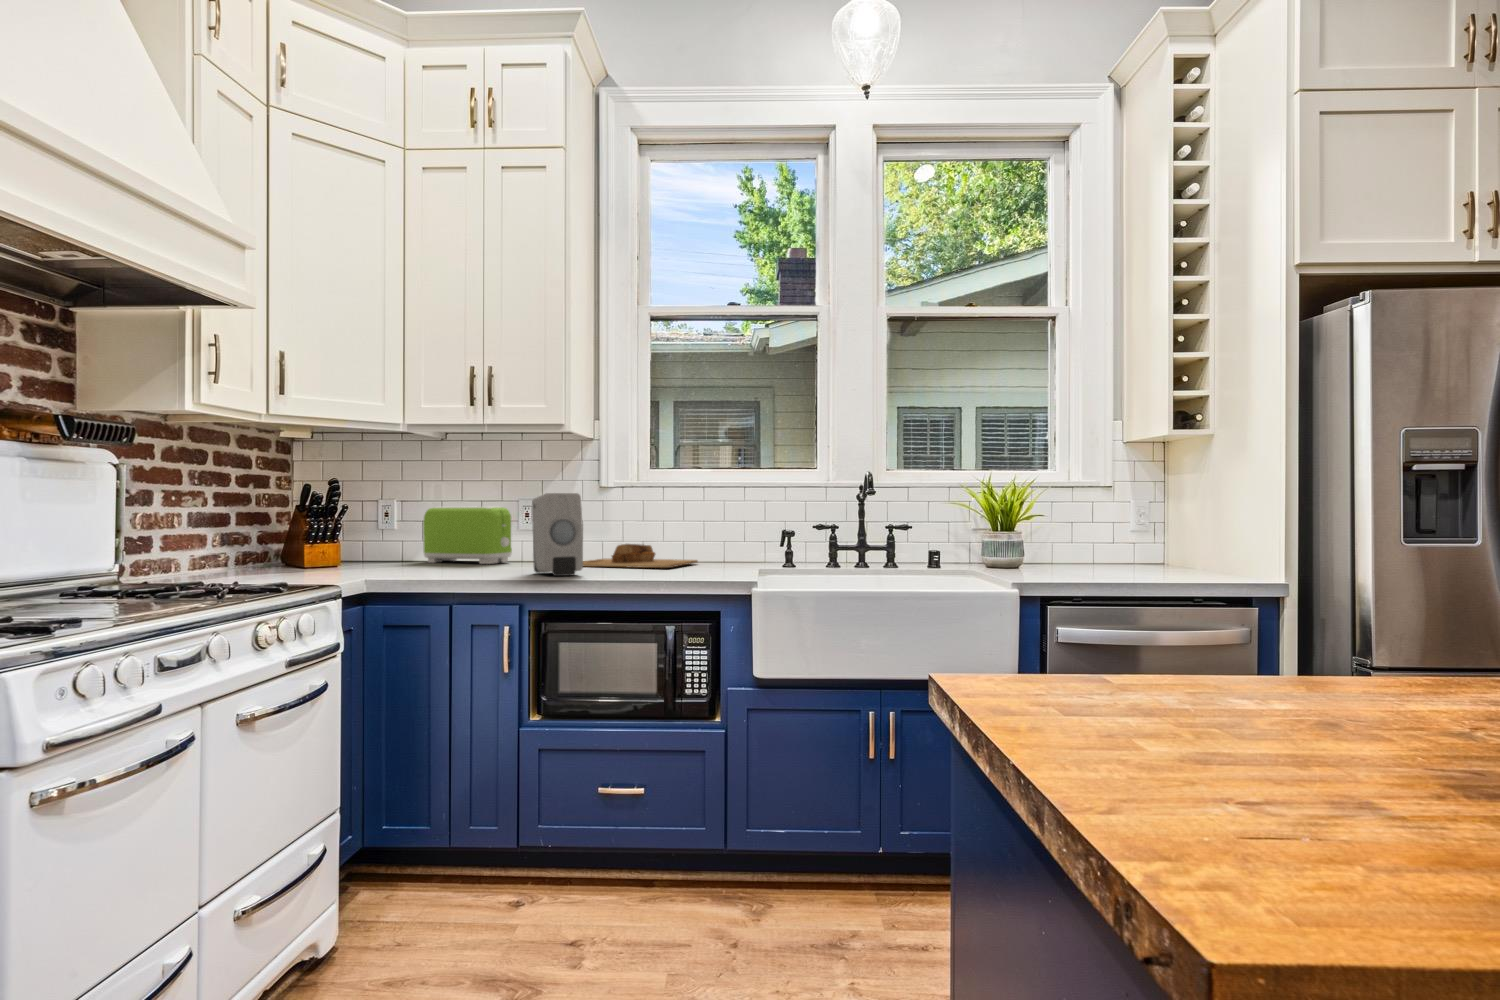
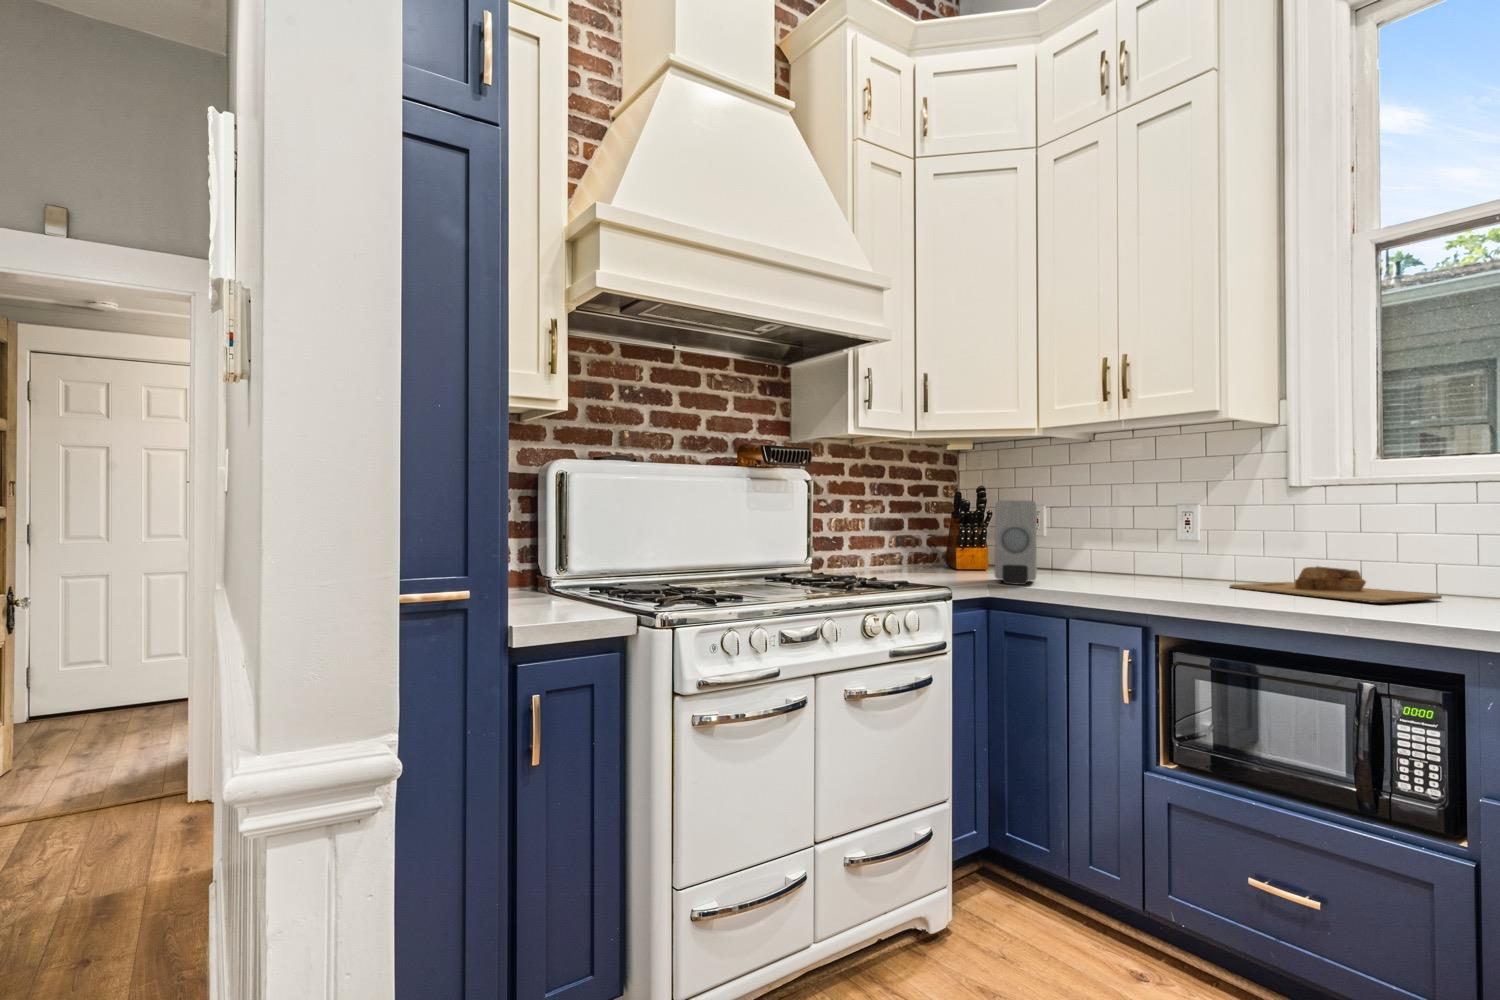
soap dispenser: present [532,493,583,576] -> present [995,500,1037,585]
toaster: present [423,506,512,564] -> none [1072,516,1167,577]

